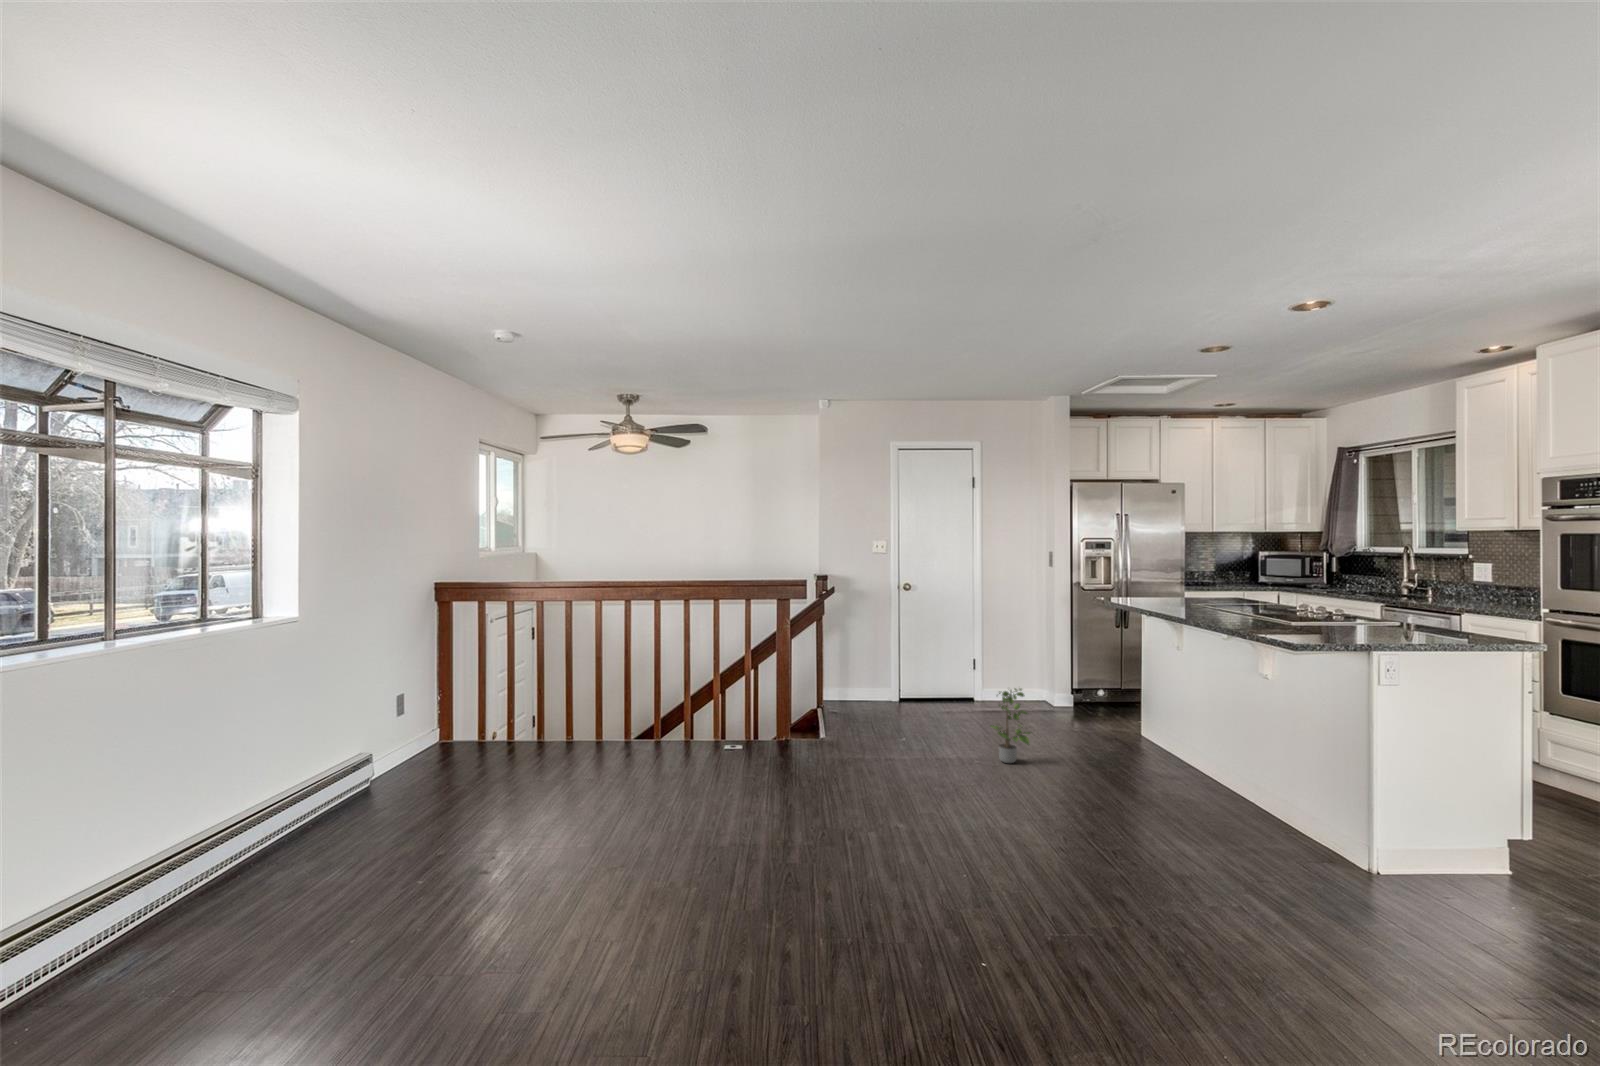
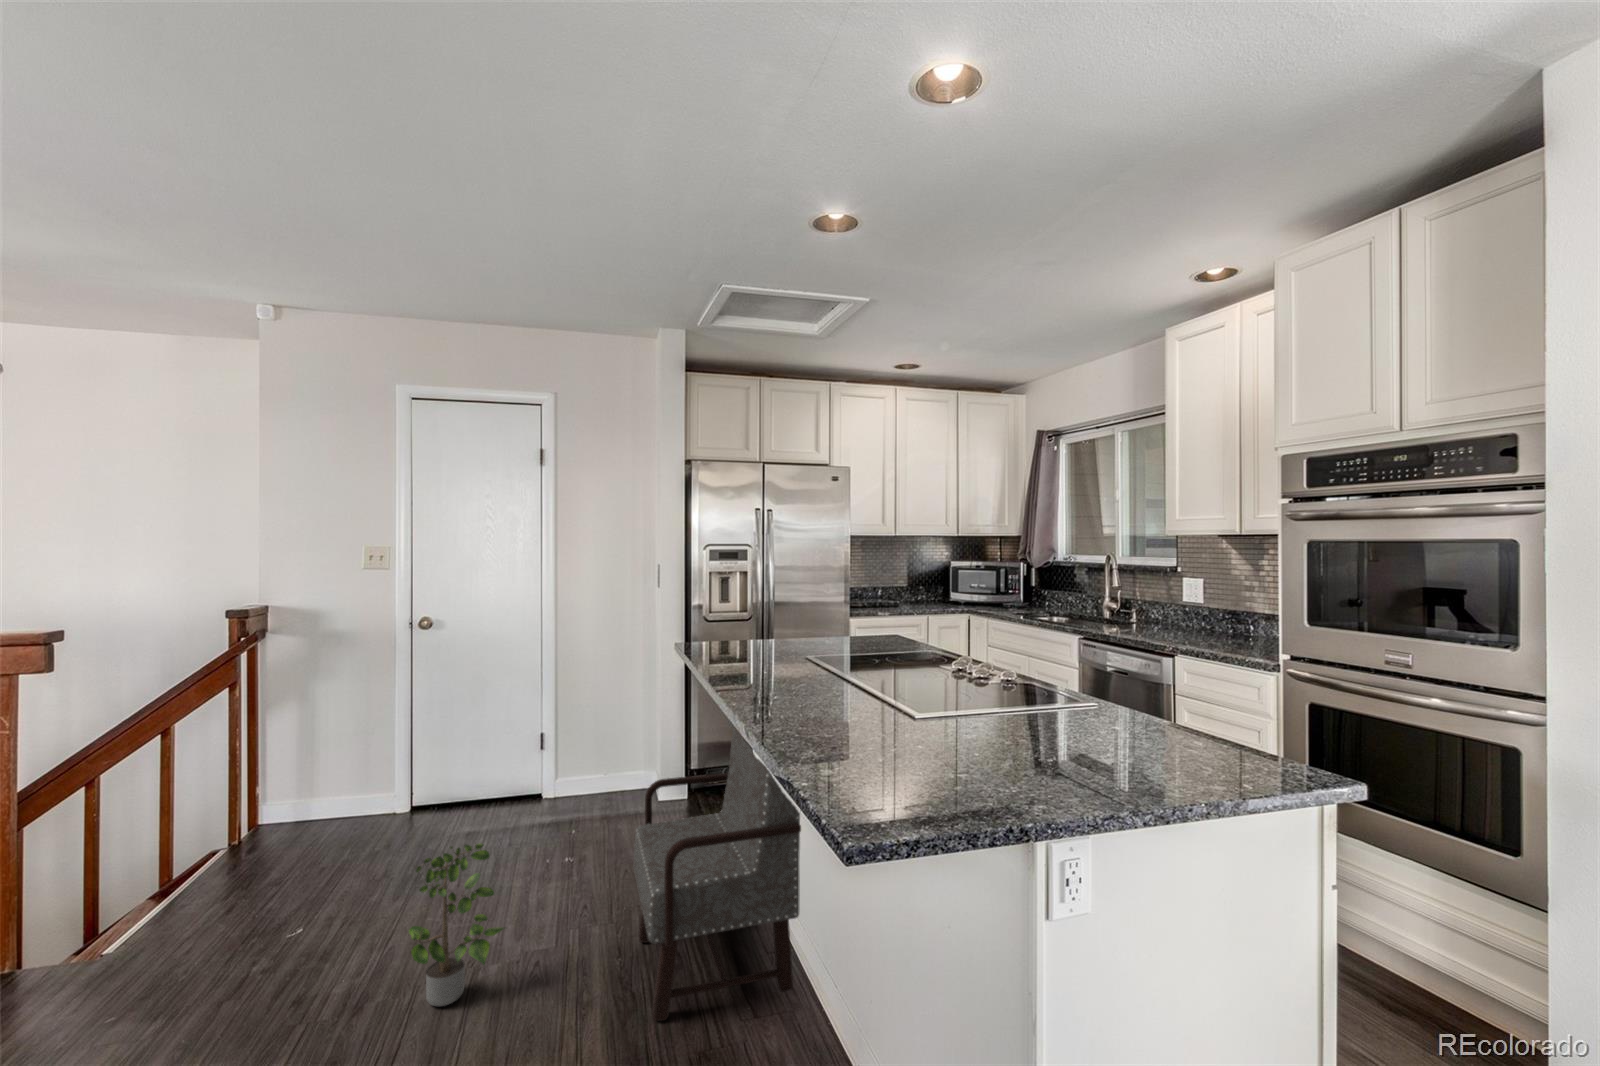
armchair: none [1088,620,1206,778] -> present [634,729,801,1021]

